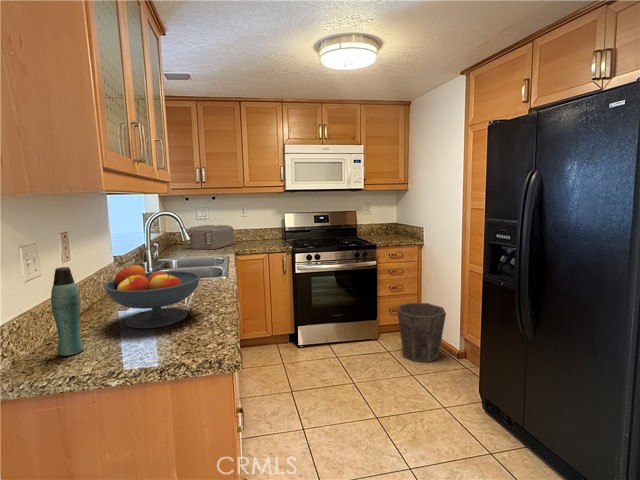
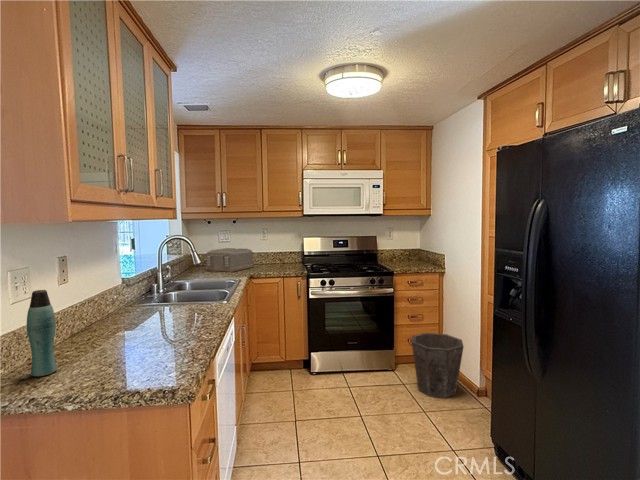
fruit bowl: present [104,265,200,329] -> none [88,288,185,352]

